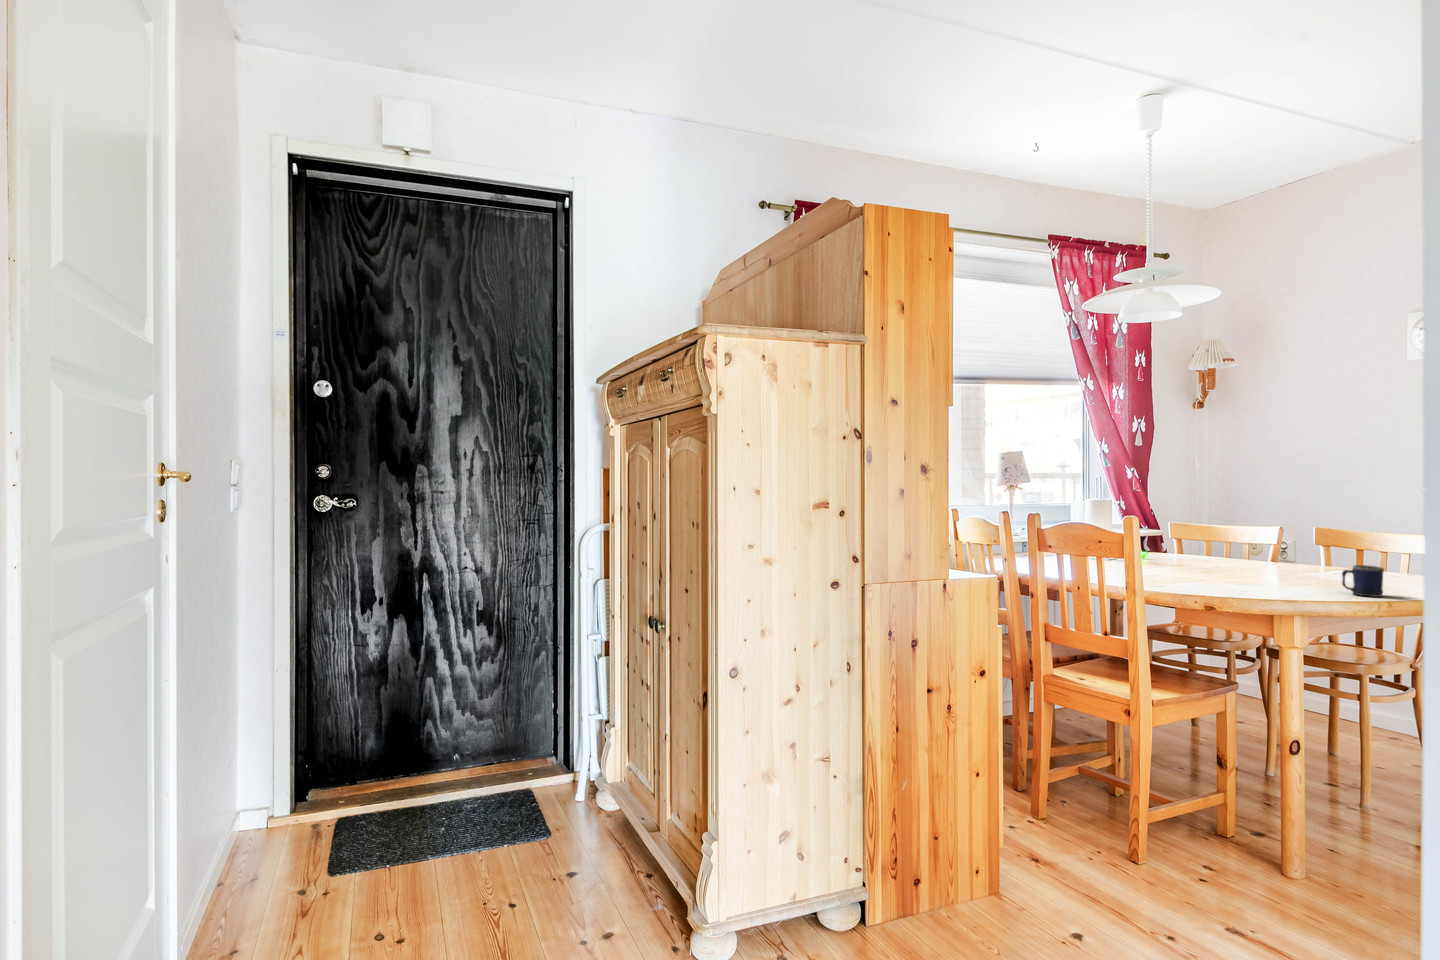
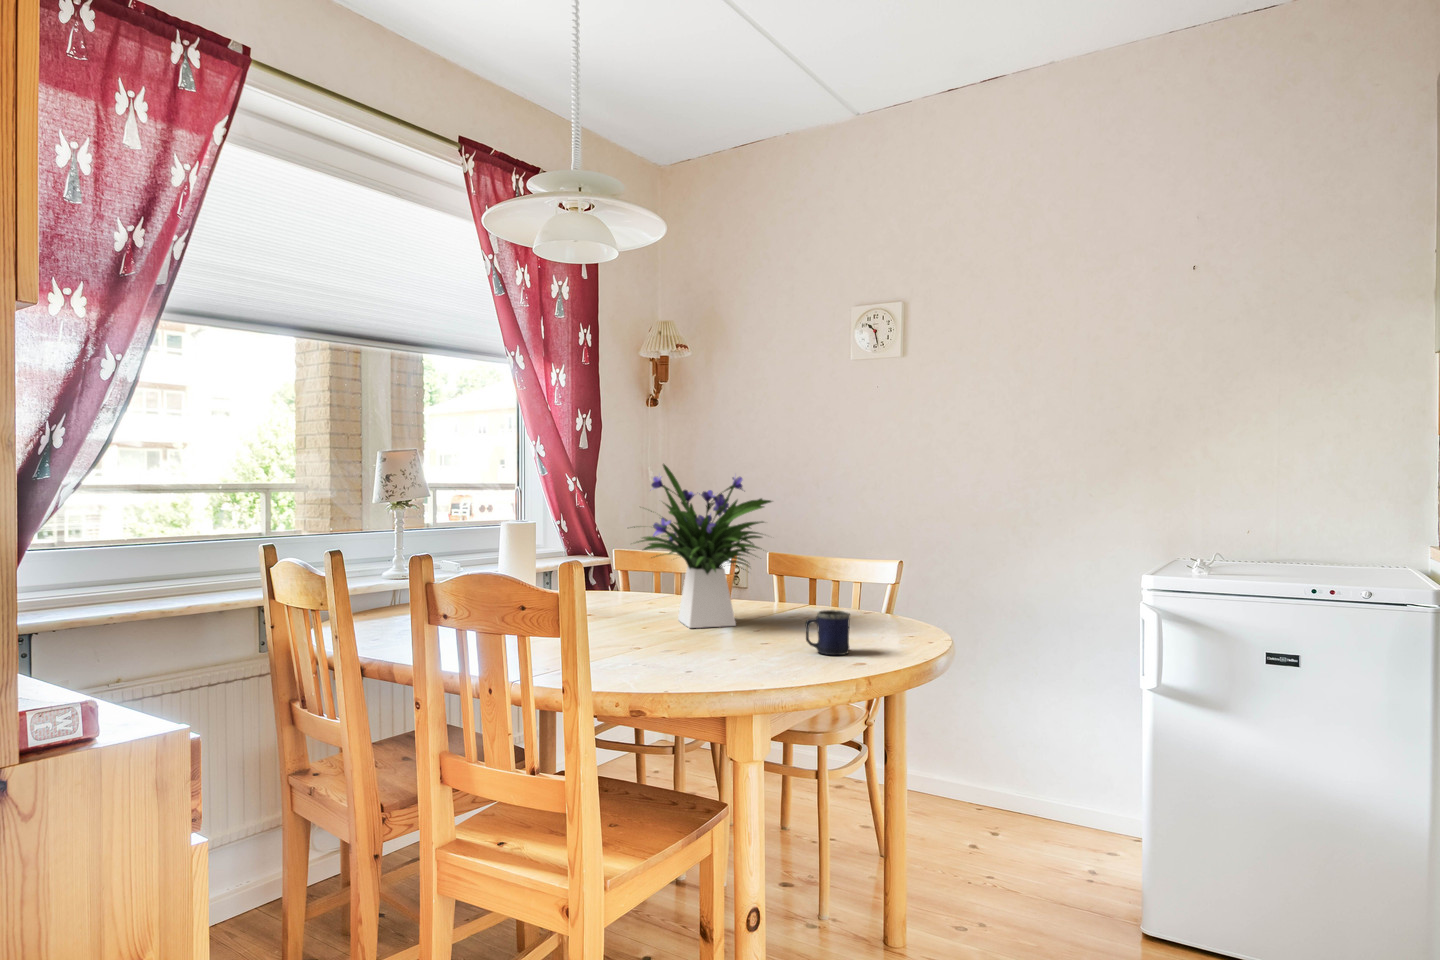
flower arrangement: none [1187,459,1318,577] -> present [634,464,772,628]

